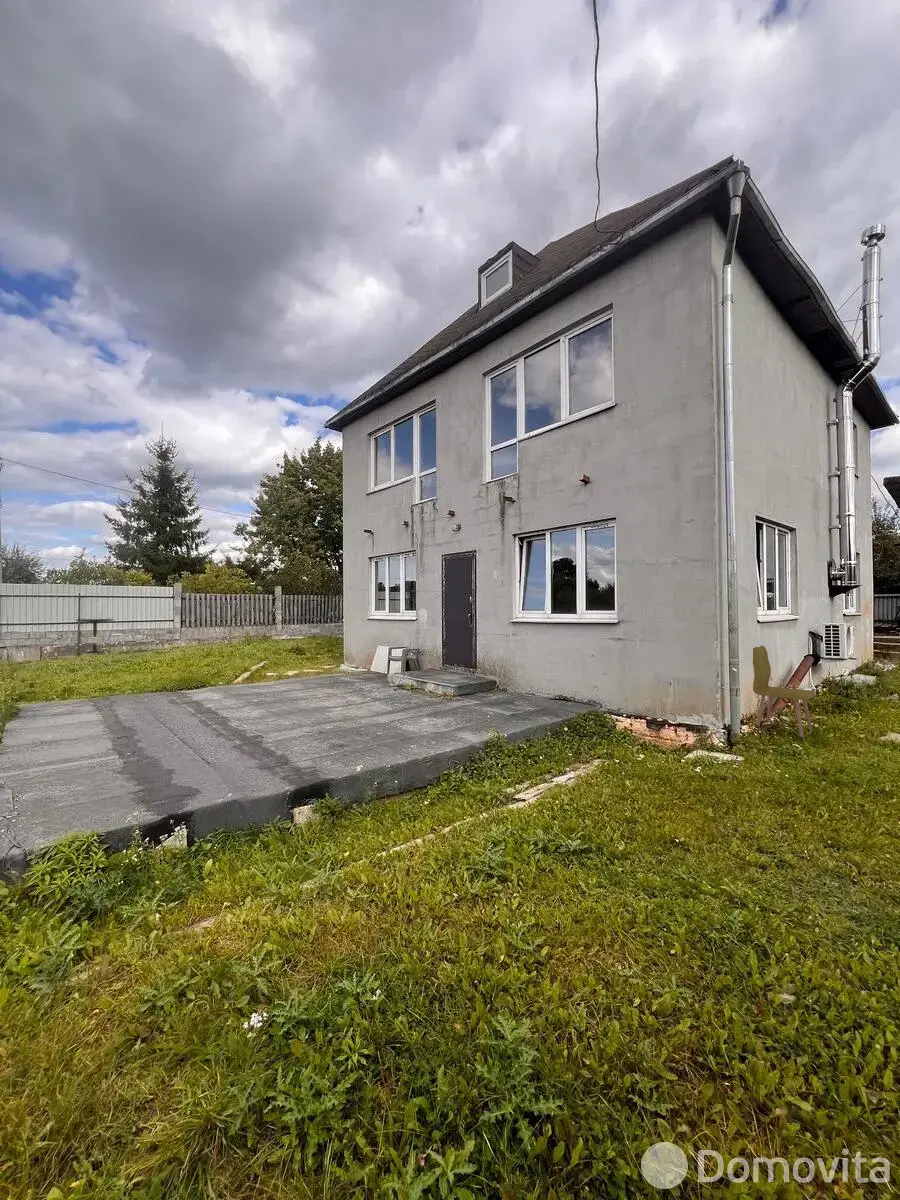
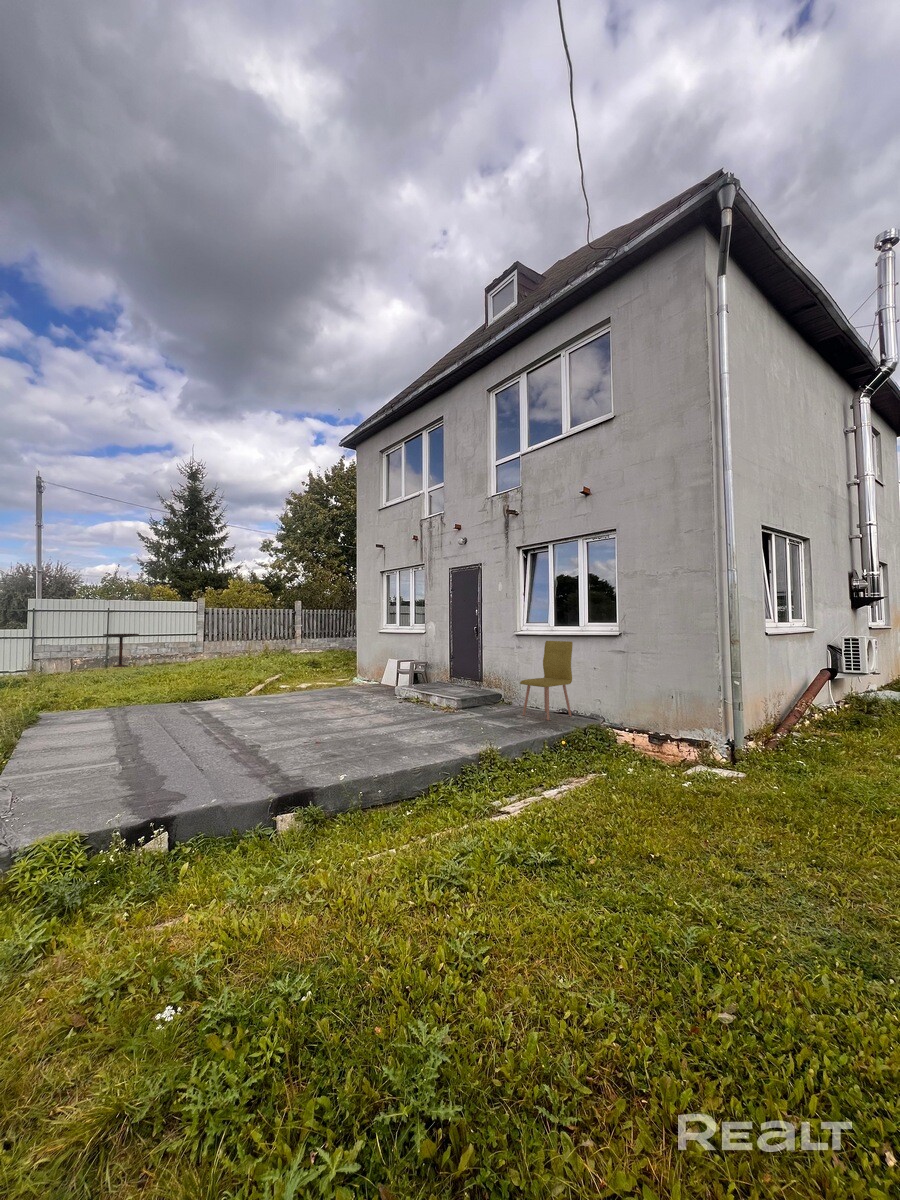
chair: present [753,646,816,737] -> present [520,641,573,721]

